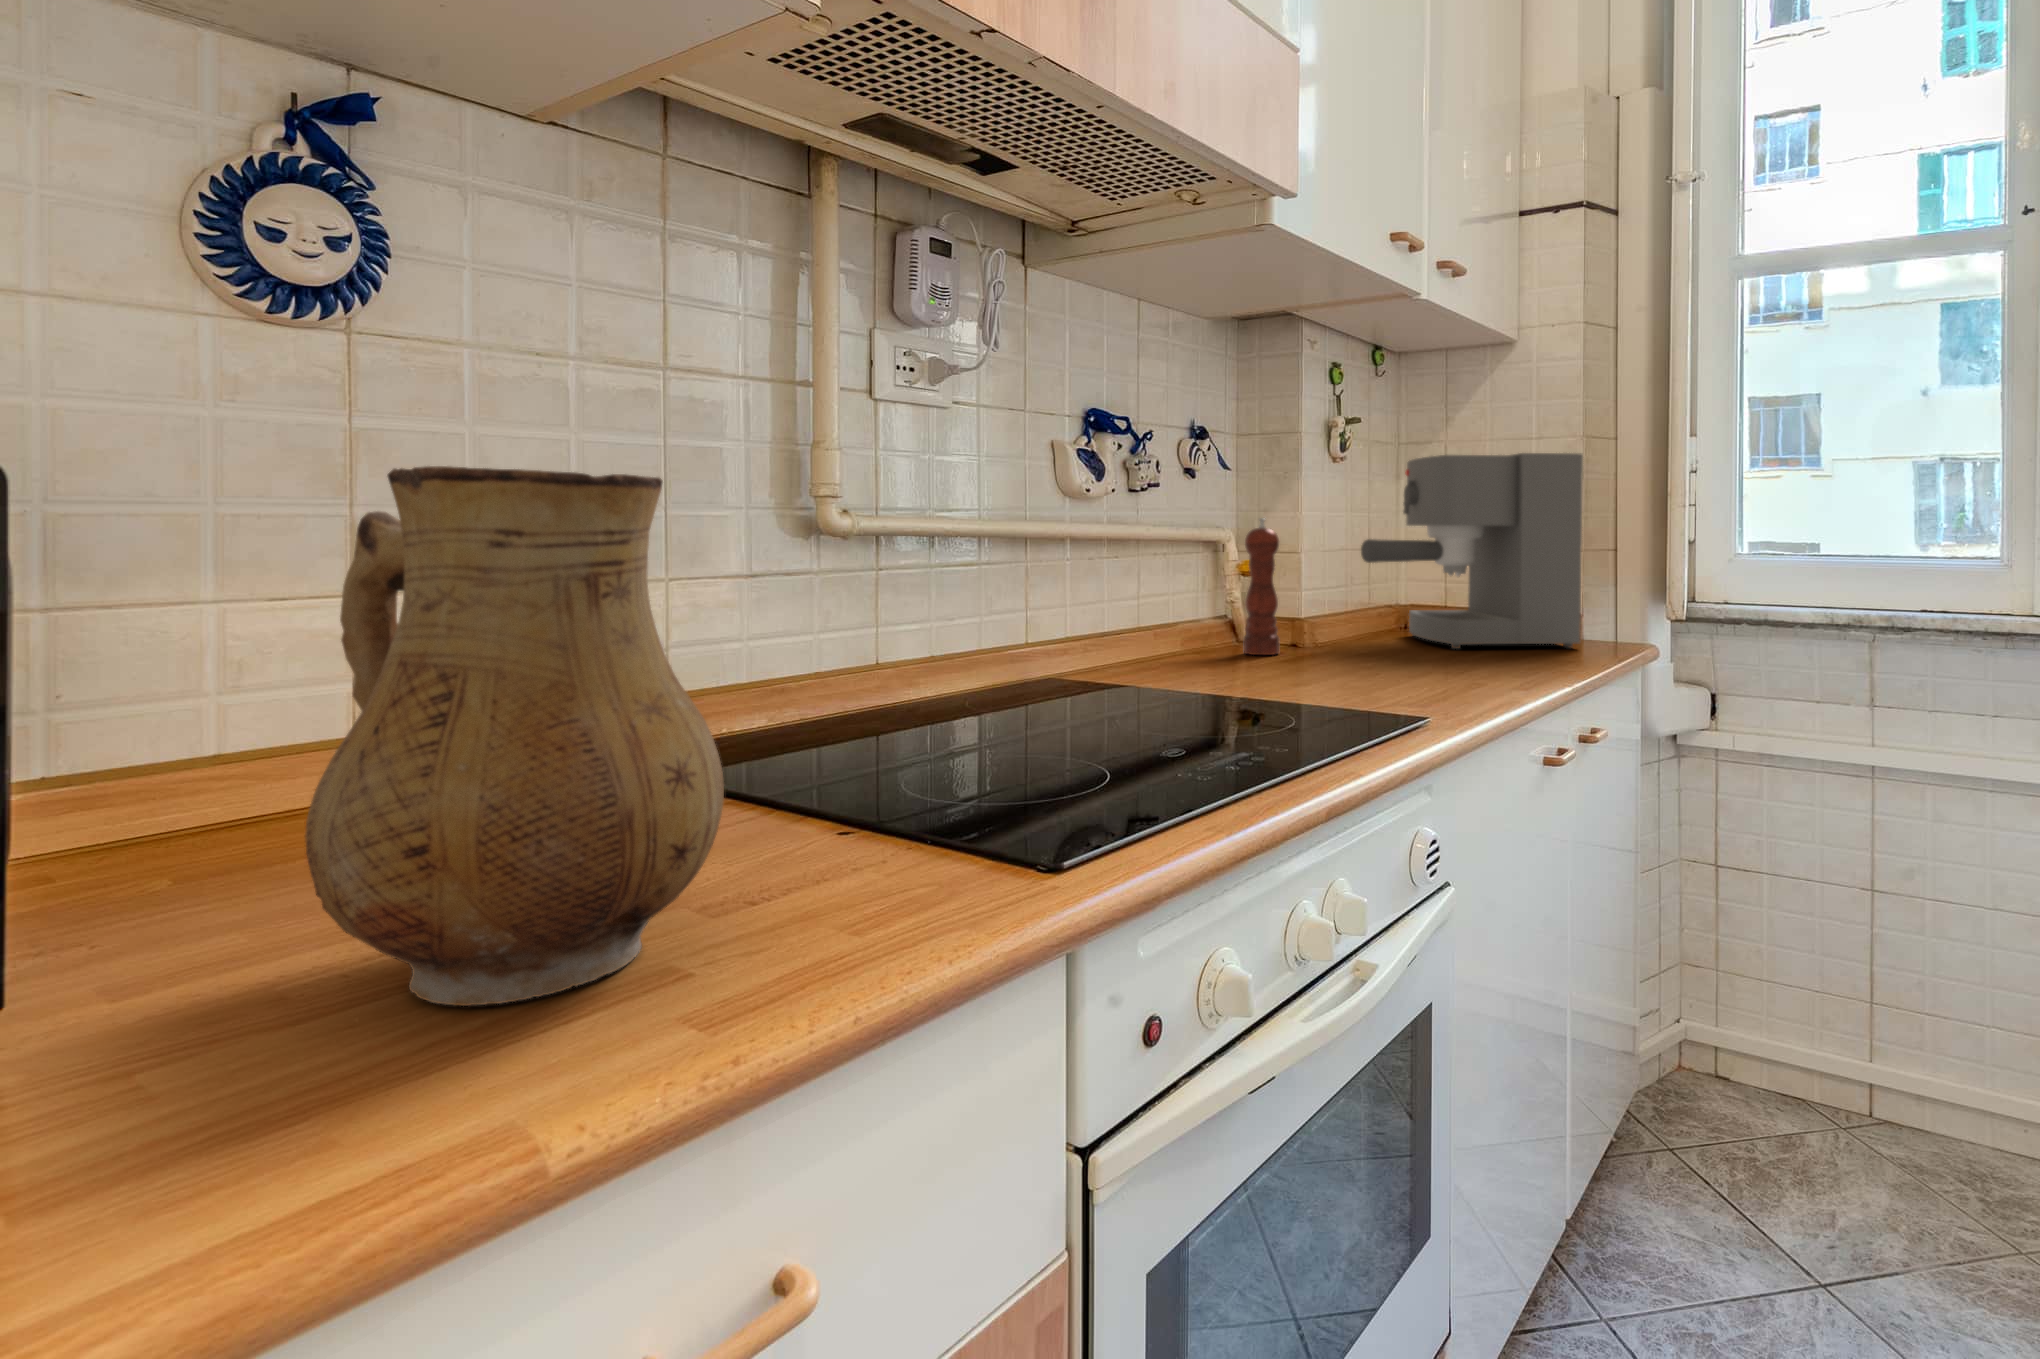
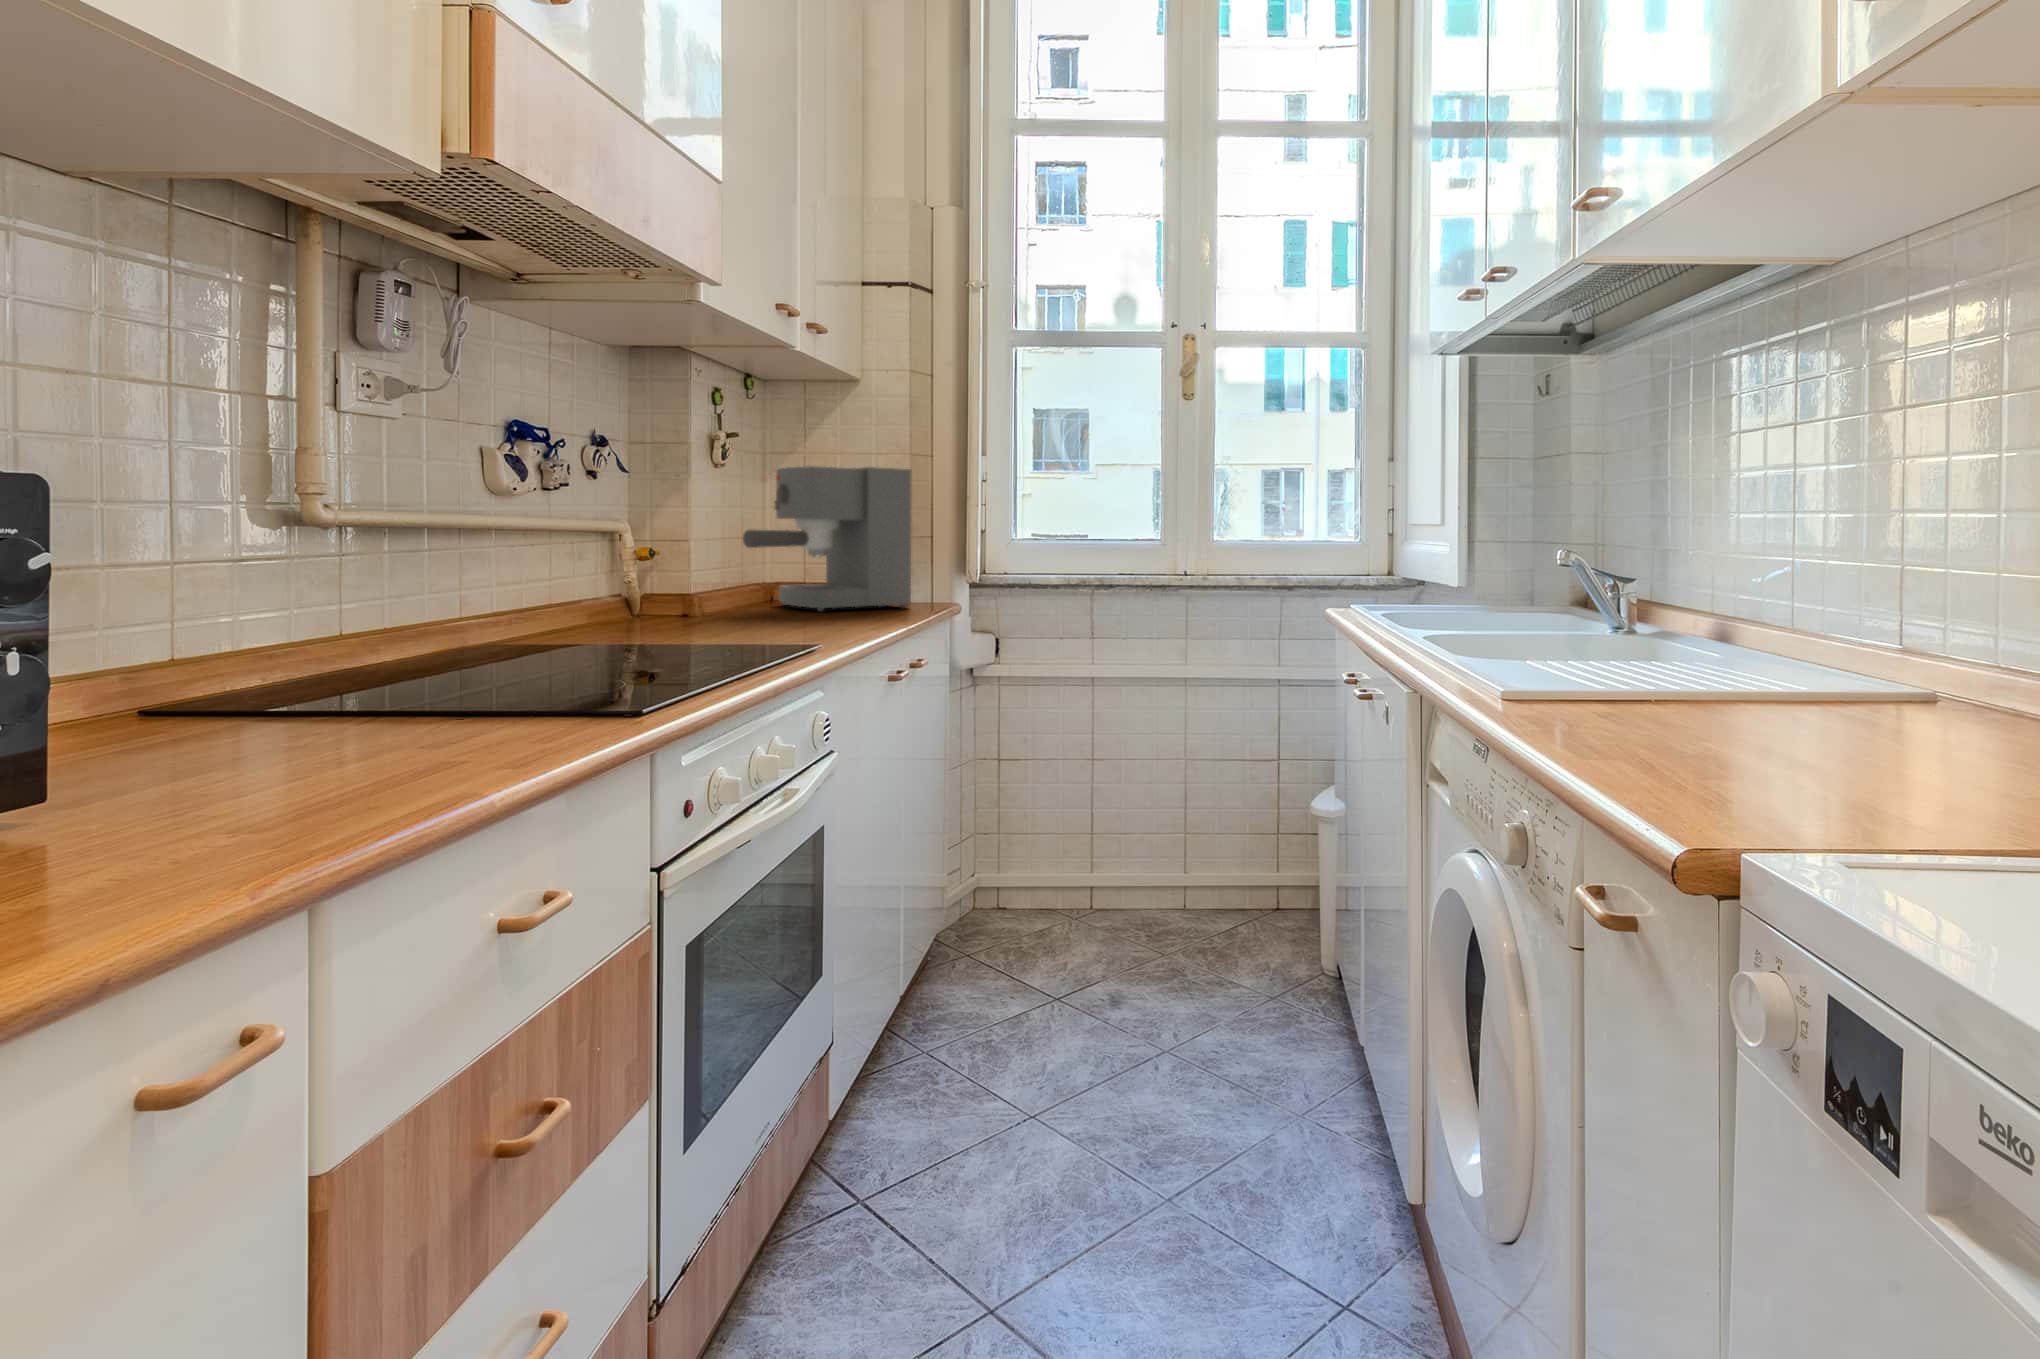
ceramic pitcher: present [305,466,724,1006] -> none [163,486,461,787]
pepper mill: present [1243,518,1279,655] -> none [646,512,678,622]

